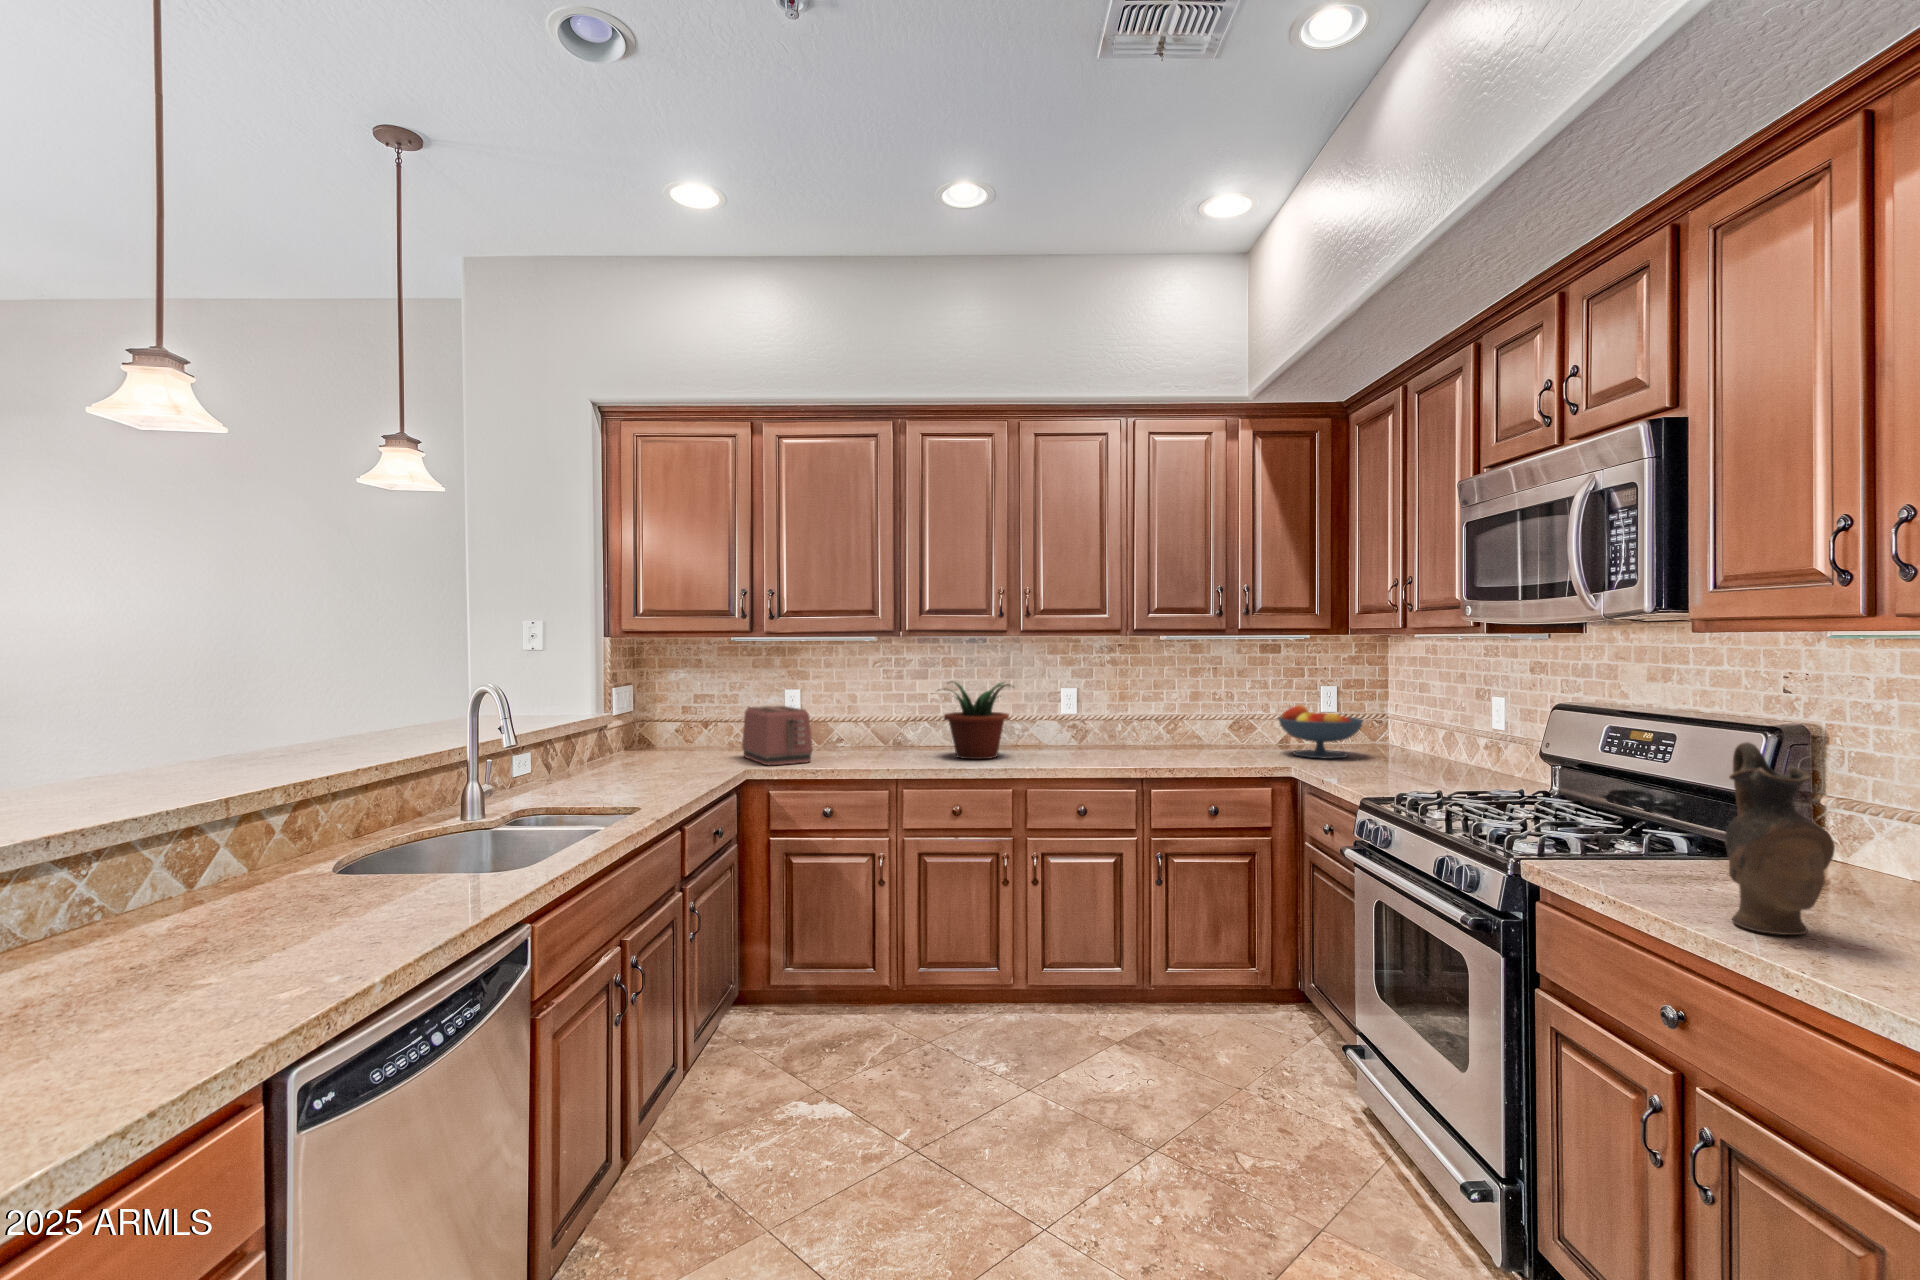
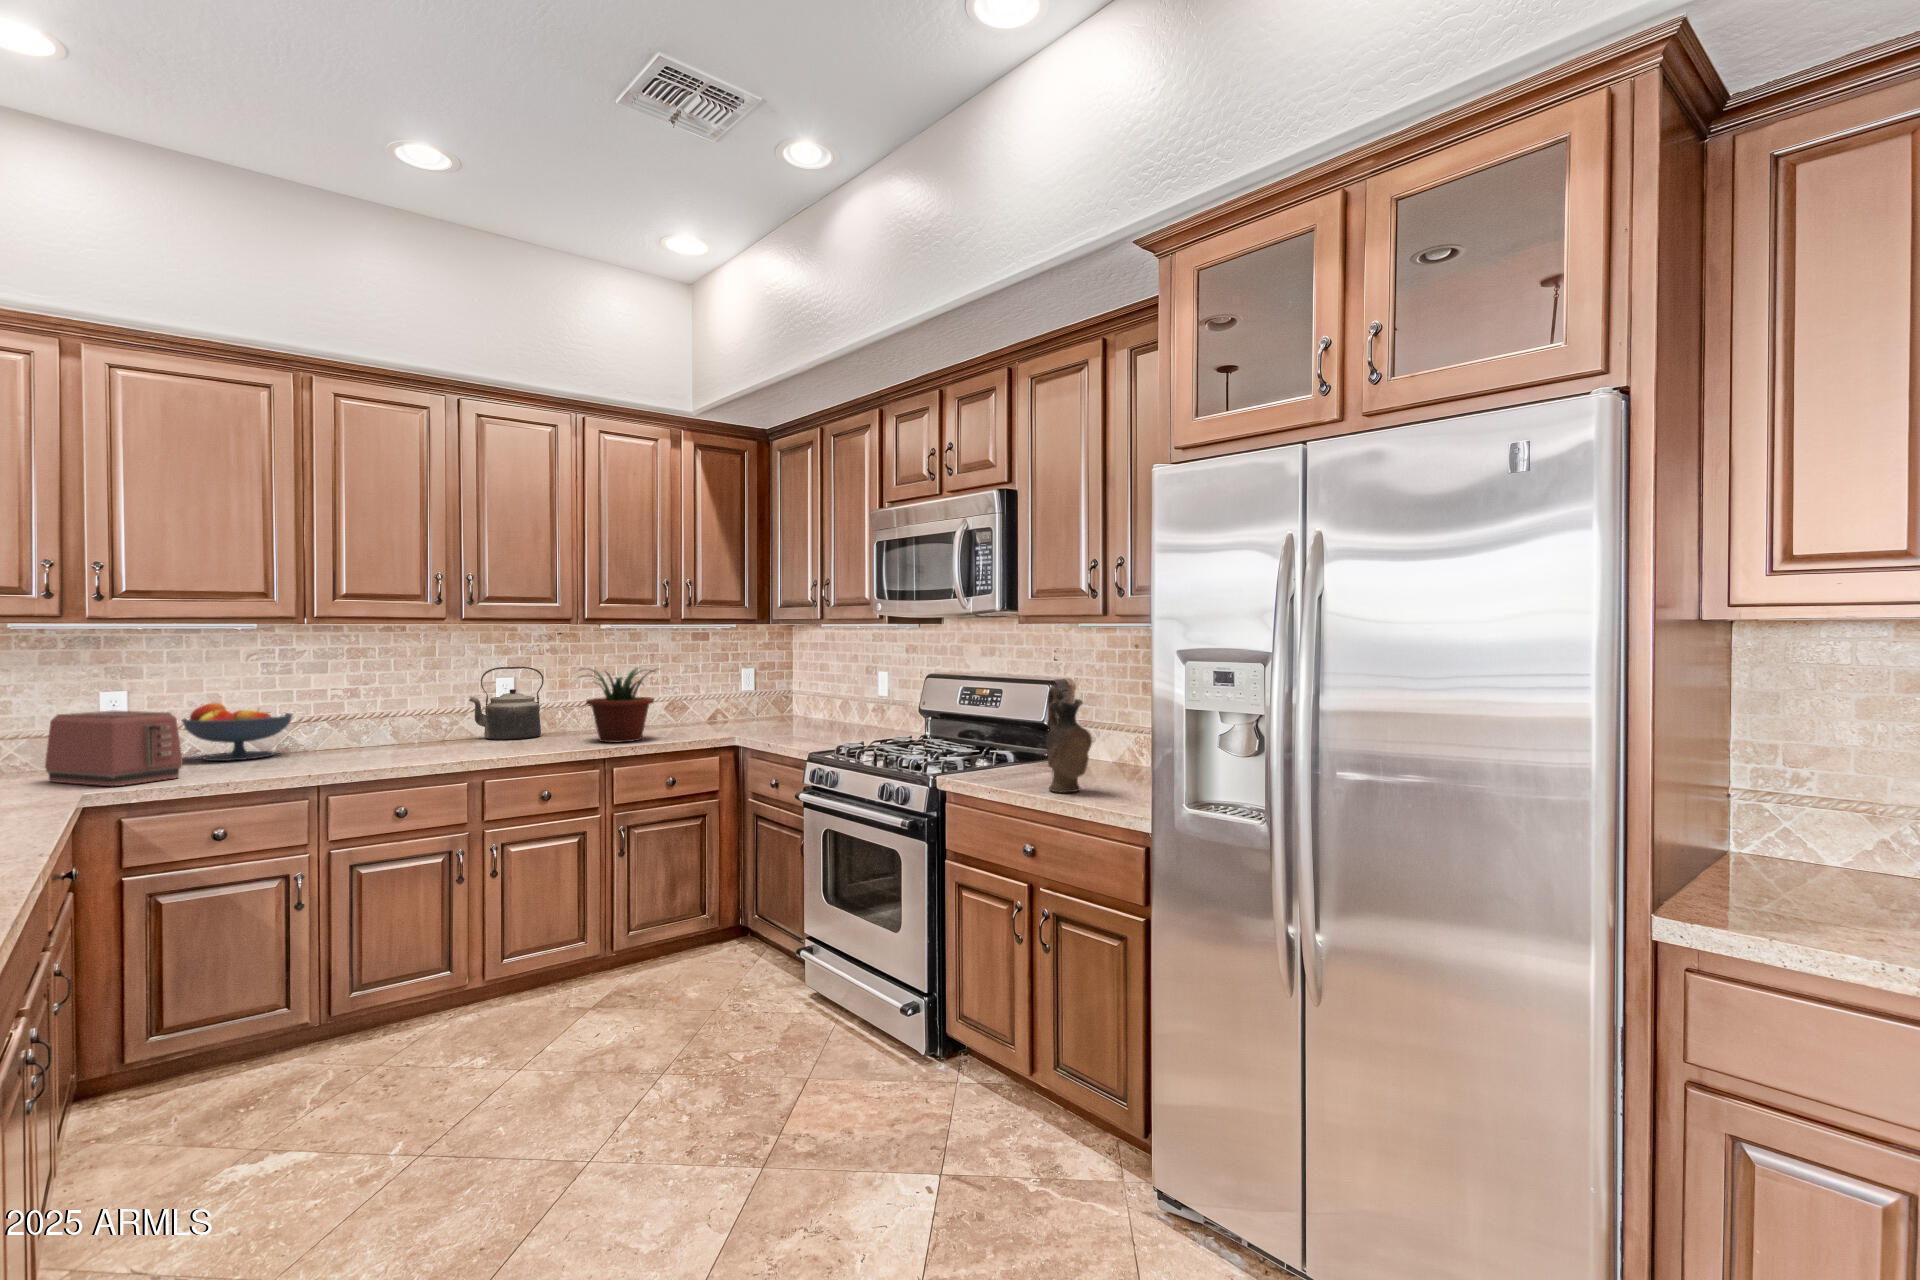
kettle: none [1039,678,1104,748] -> present [469,667,544,740]
potted plant: present [938,682,1012,759] -> present [586,668,655,743]
fruit bowl: present [1278,705,1363,759] -> present [181,703,292,761]

